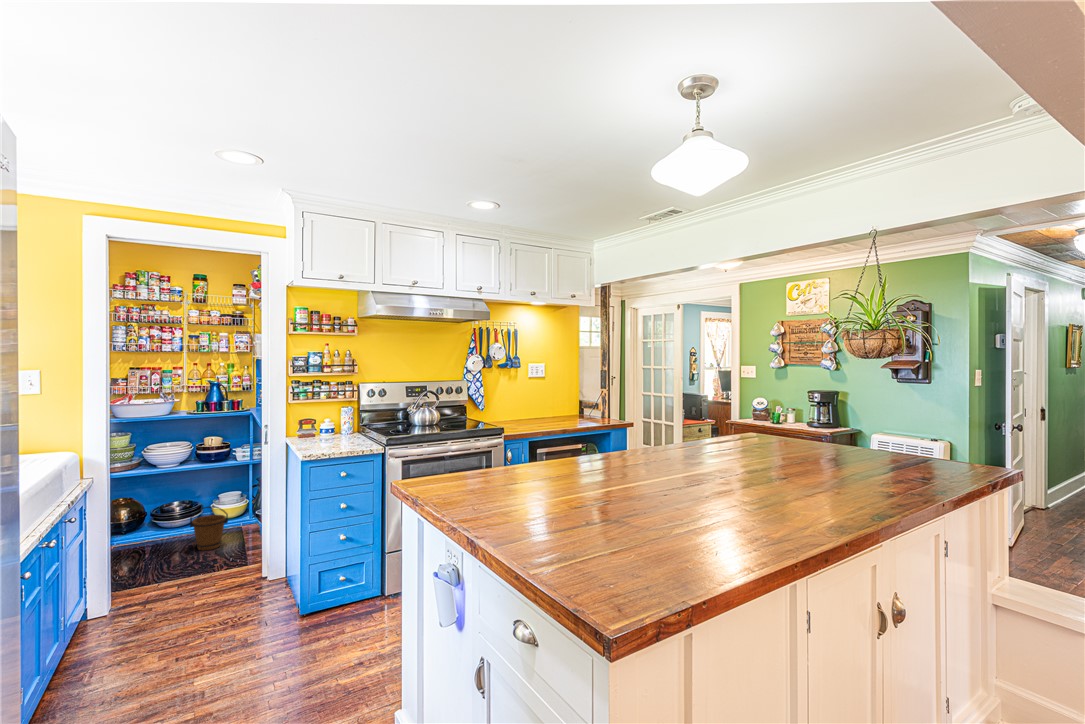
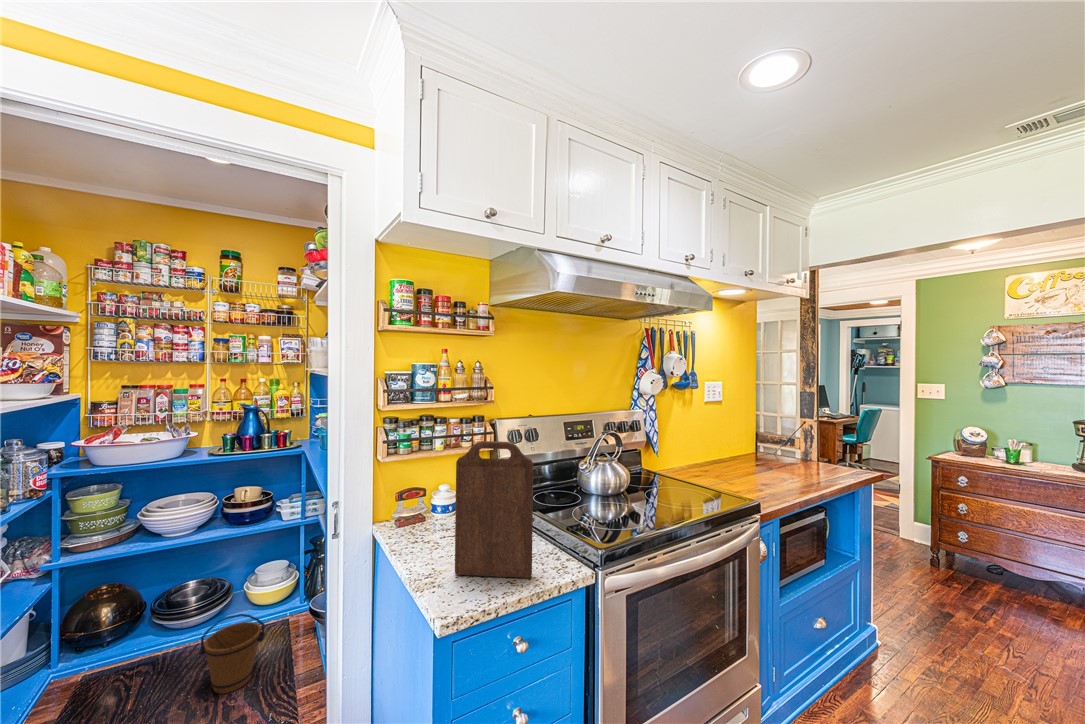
cutting board: none [317,386,352,447] -> present [455,441,533,578]

